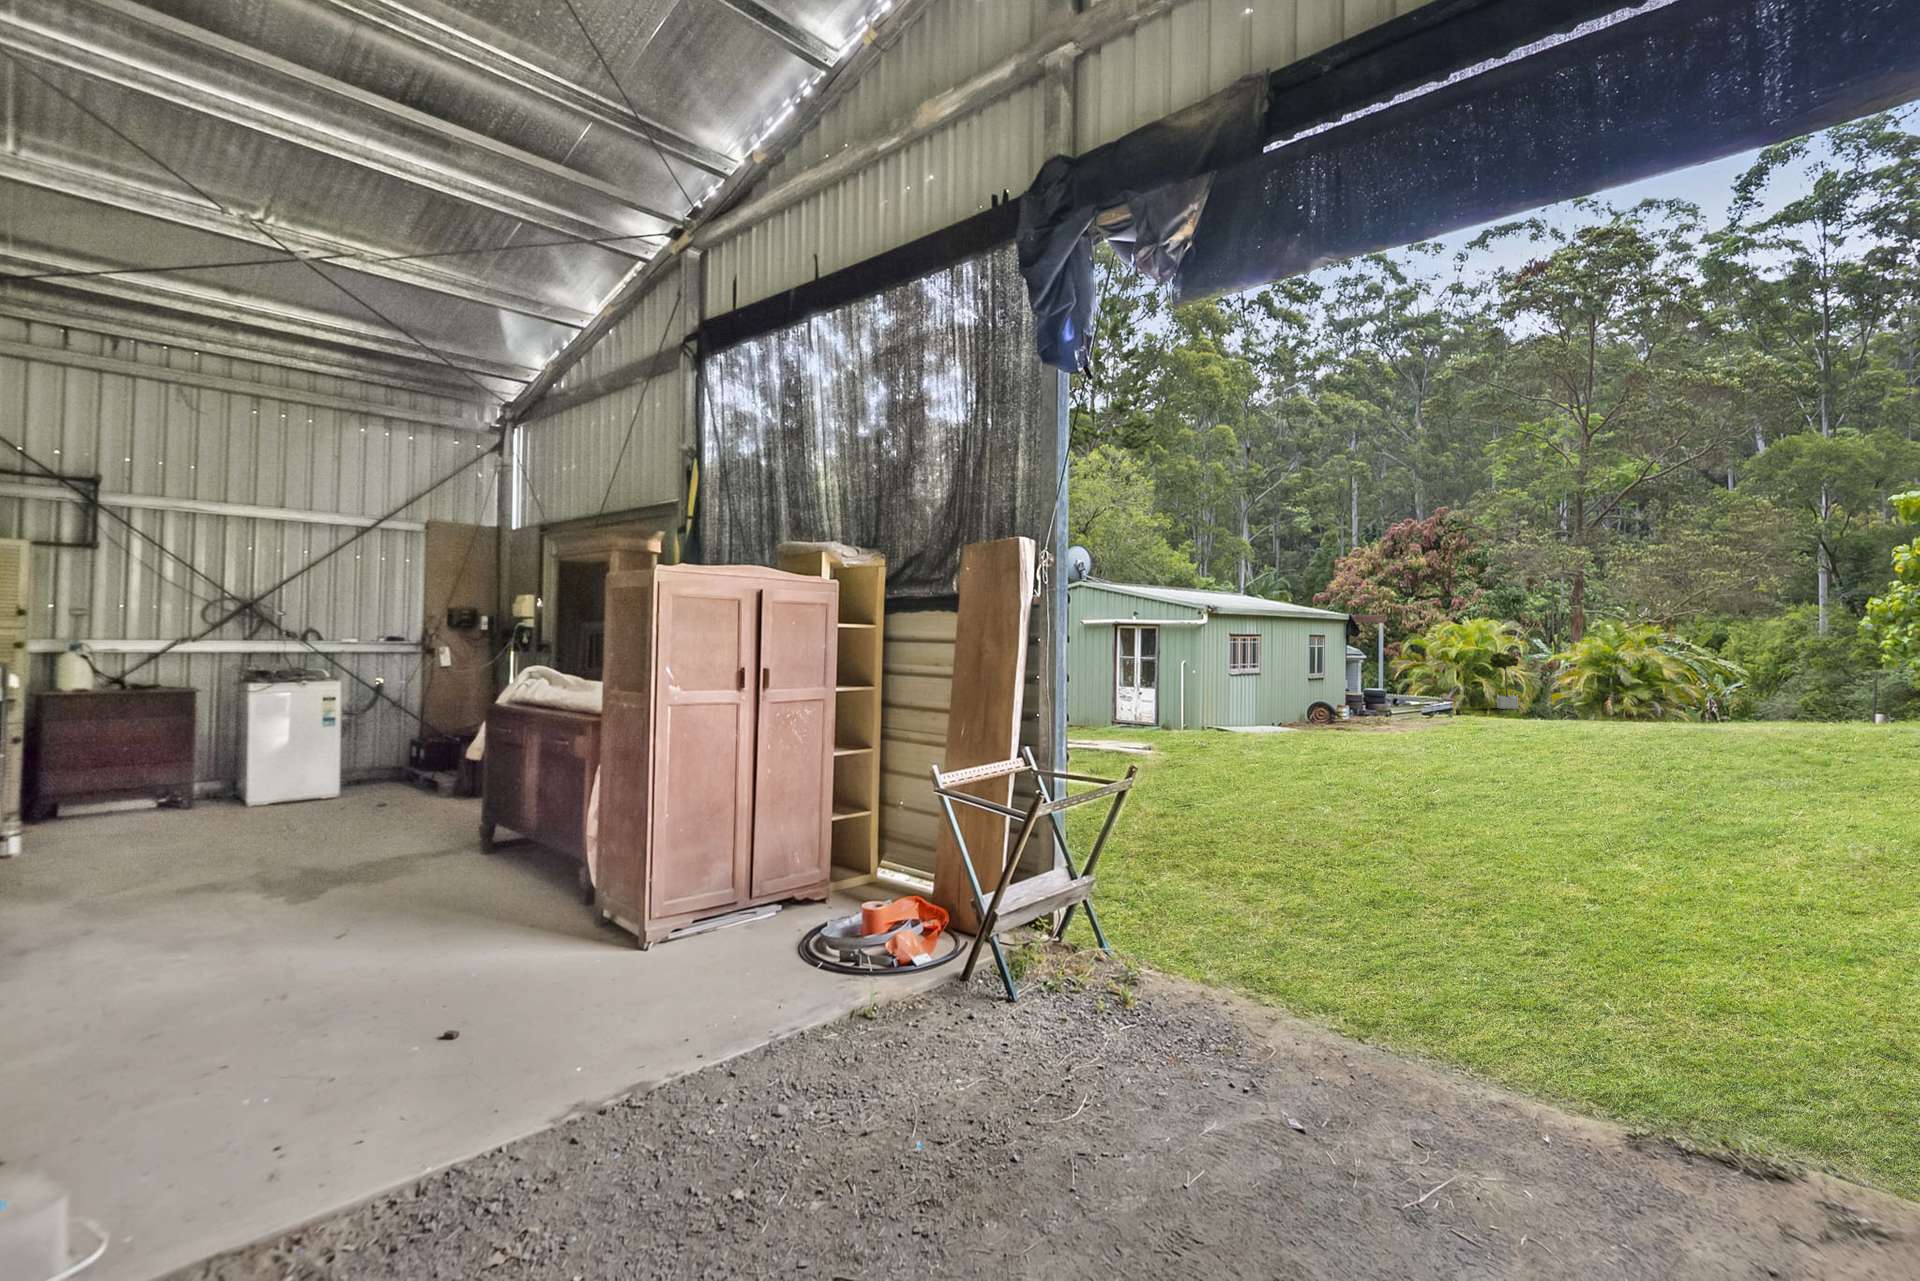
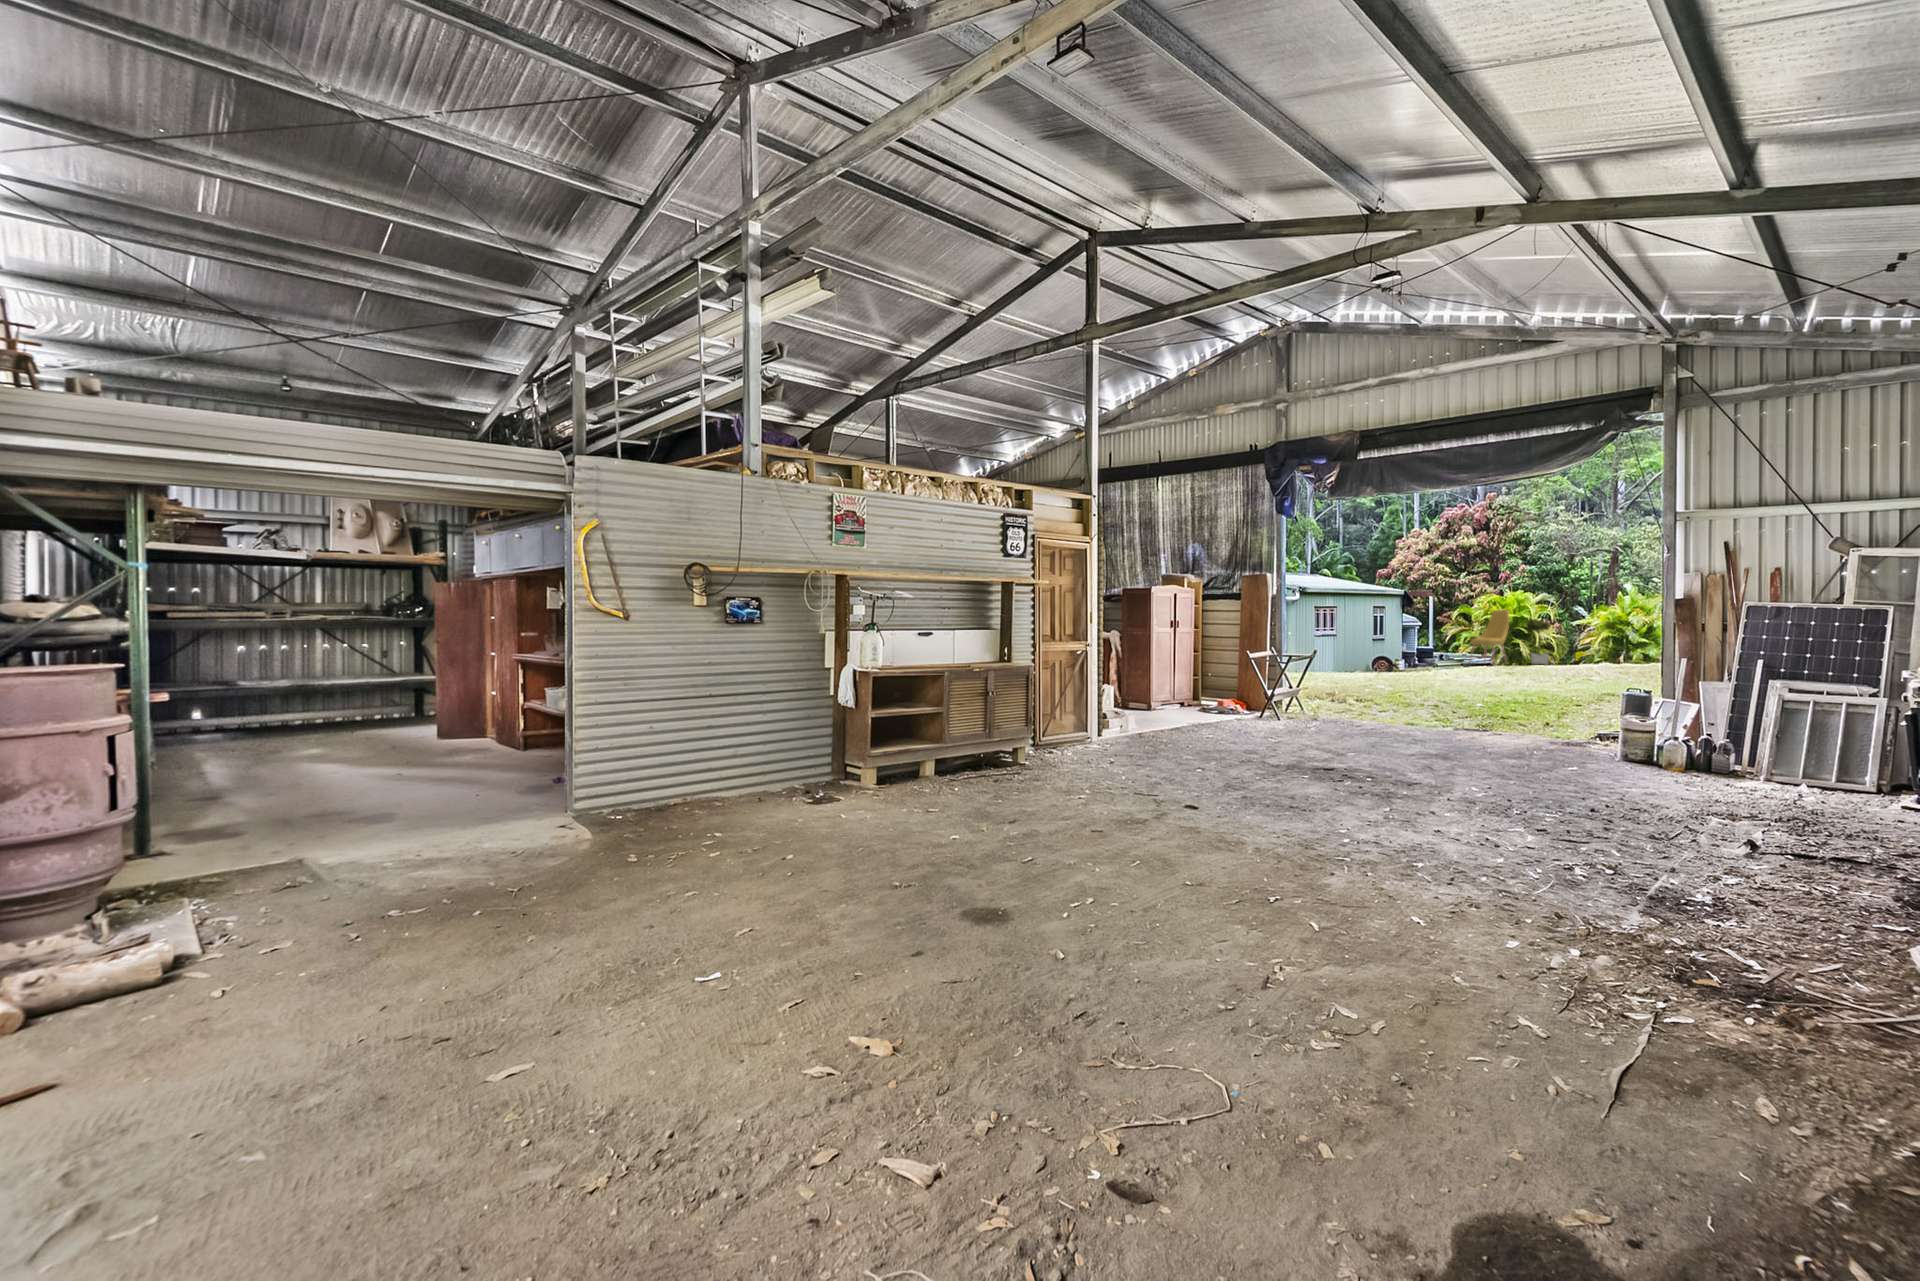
chair: none [1422,641,1470,710] -> present [1470,610,1509,663]

